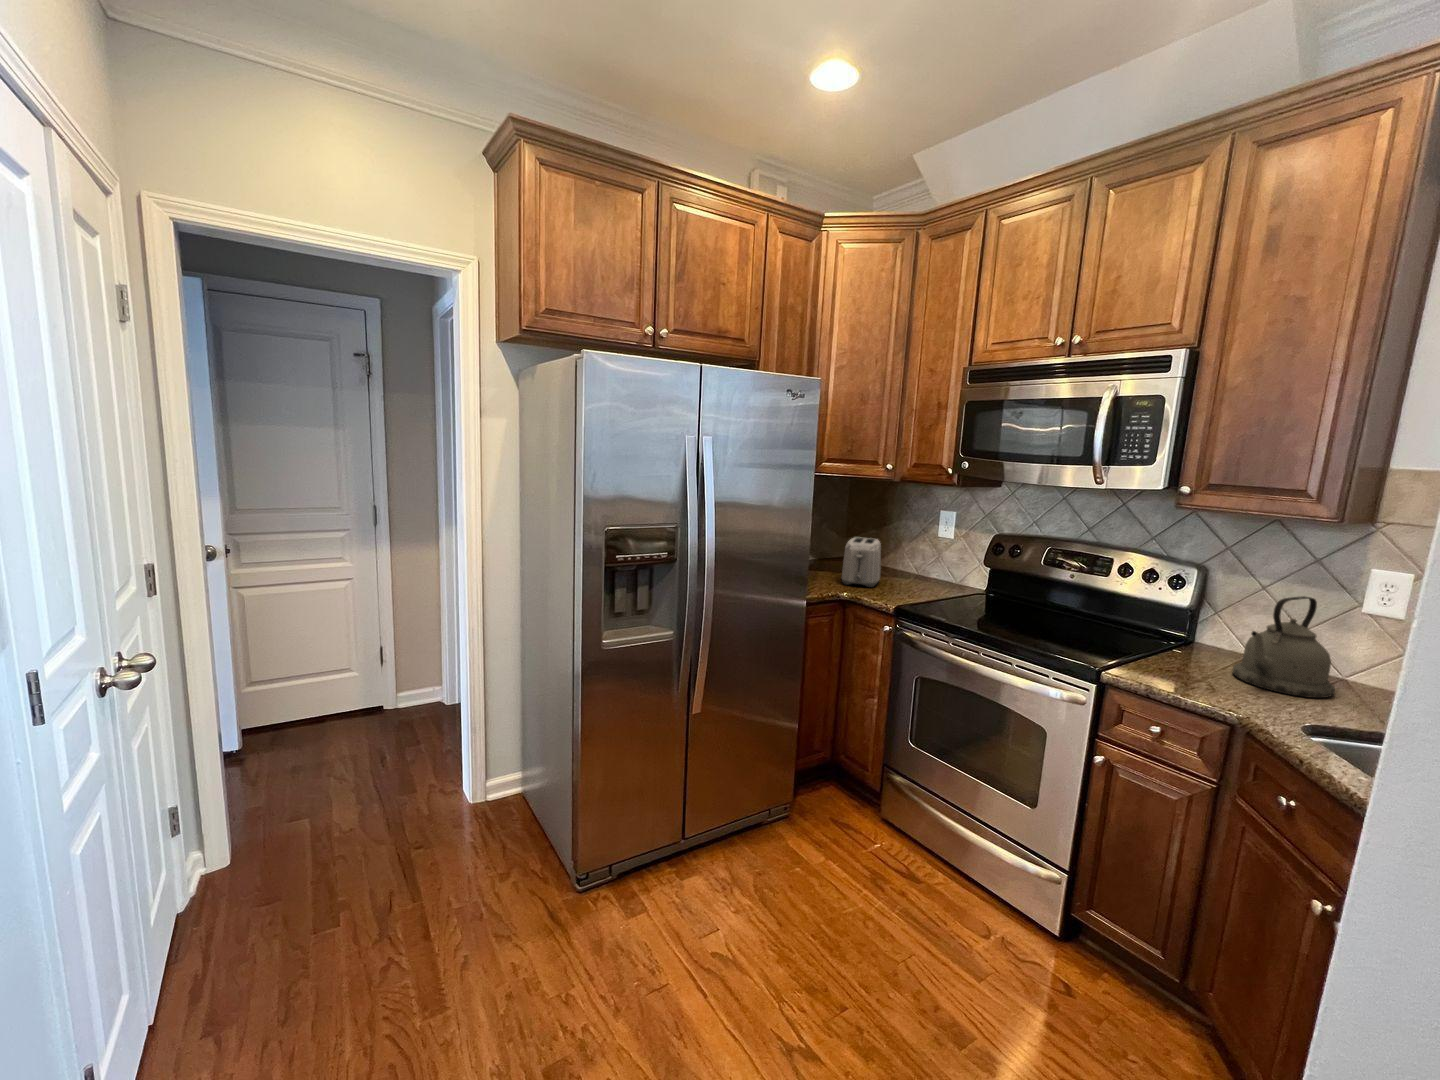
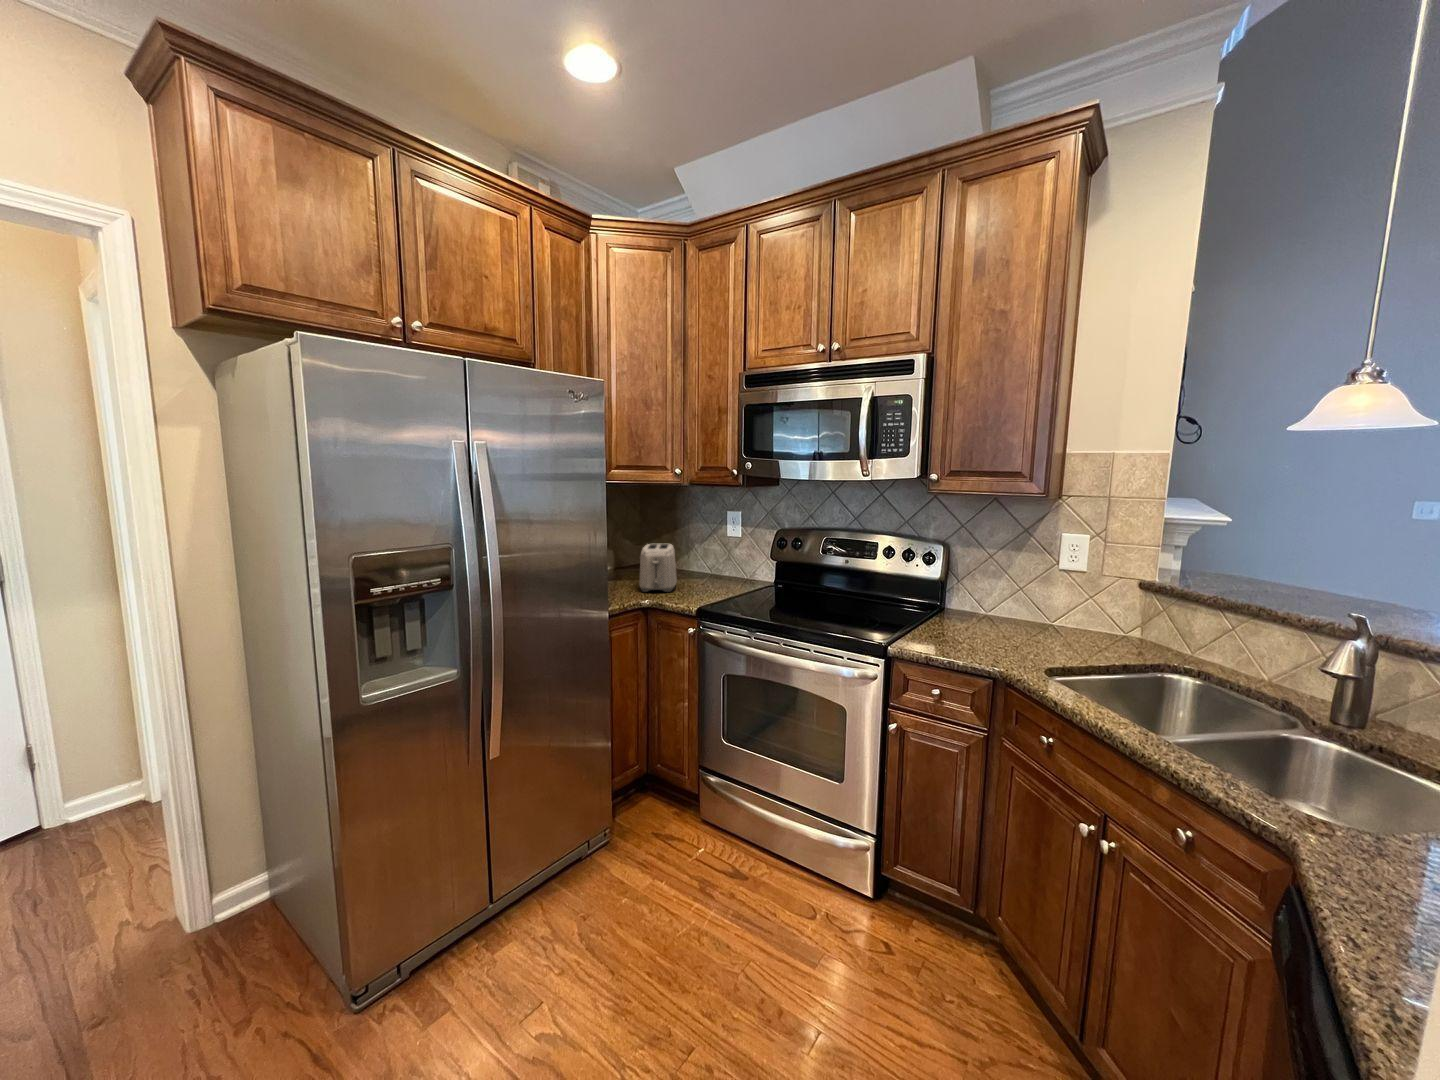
kettle: present [1232,596,1335,698] -> none [980,560,1053,644]

